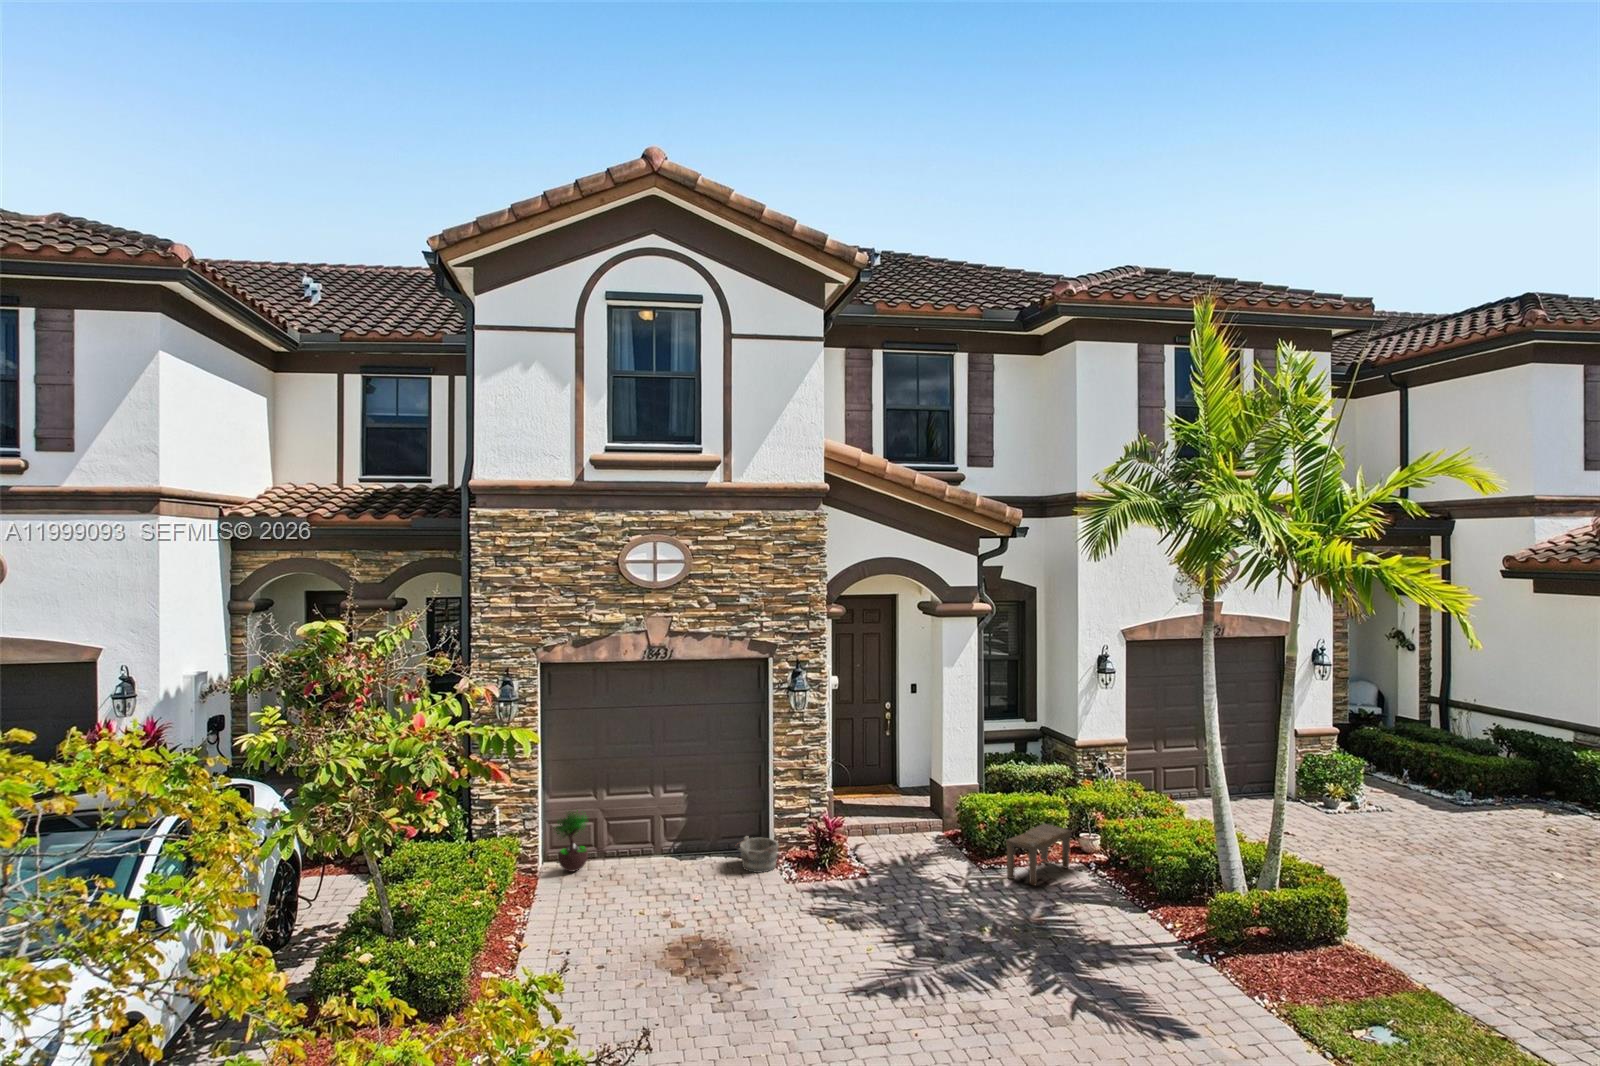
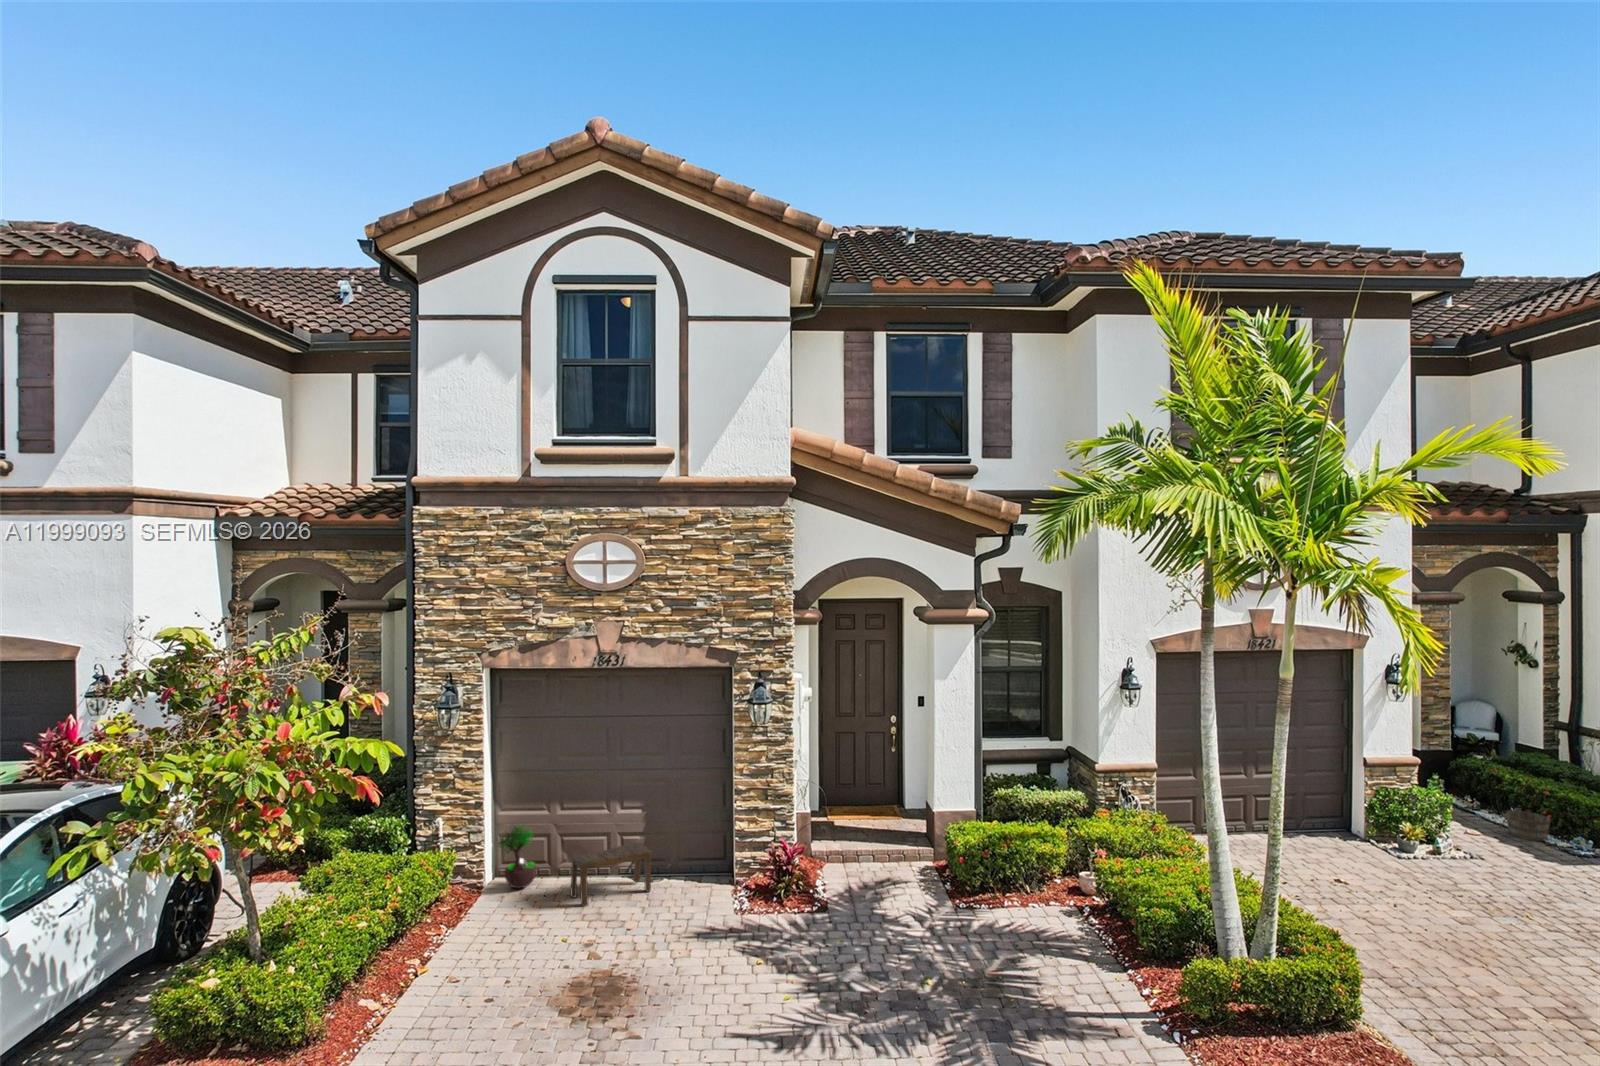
bench: present [1006,824,1071,885] -> present [571,842,652,907]
bucket: present [738,836,779,873] -> present [1501,808,1551,841]

